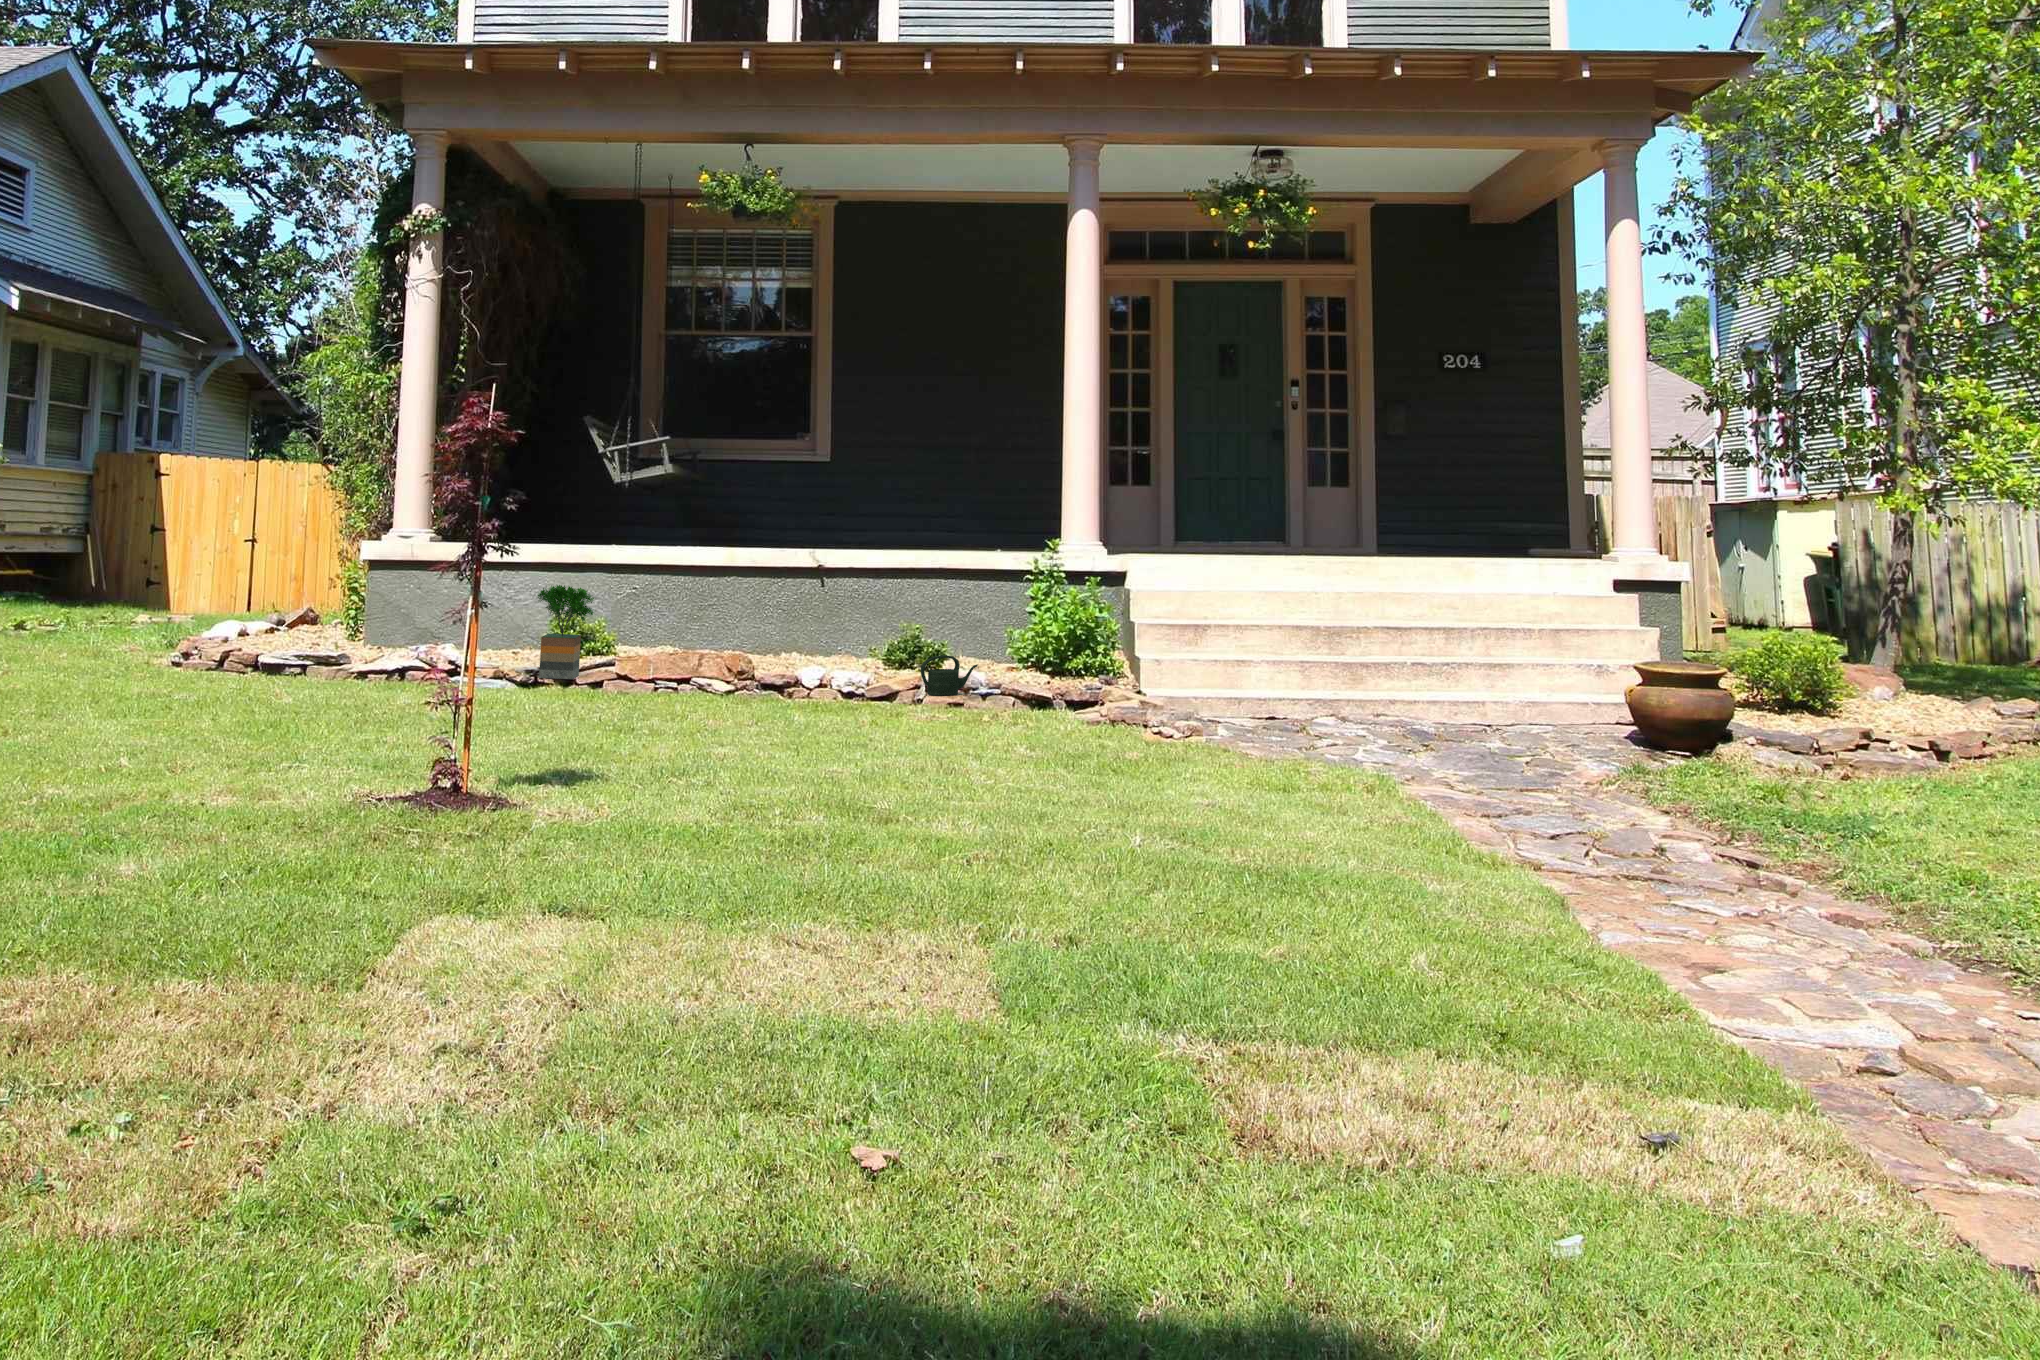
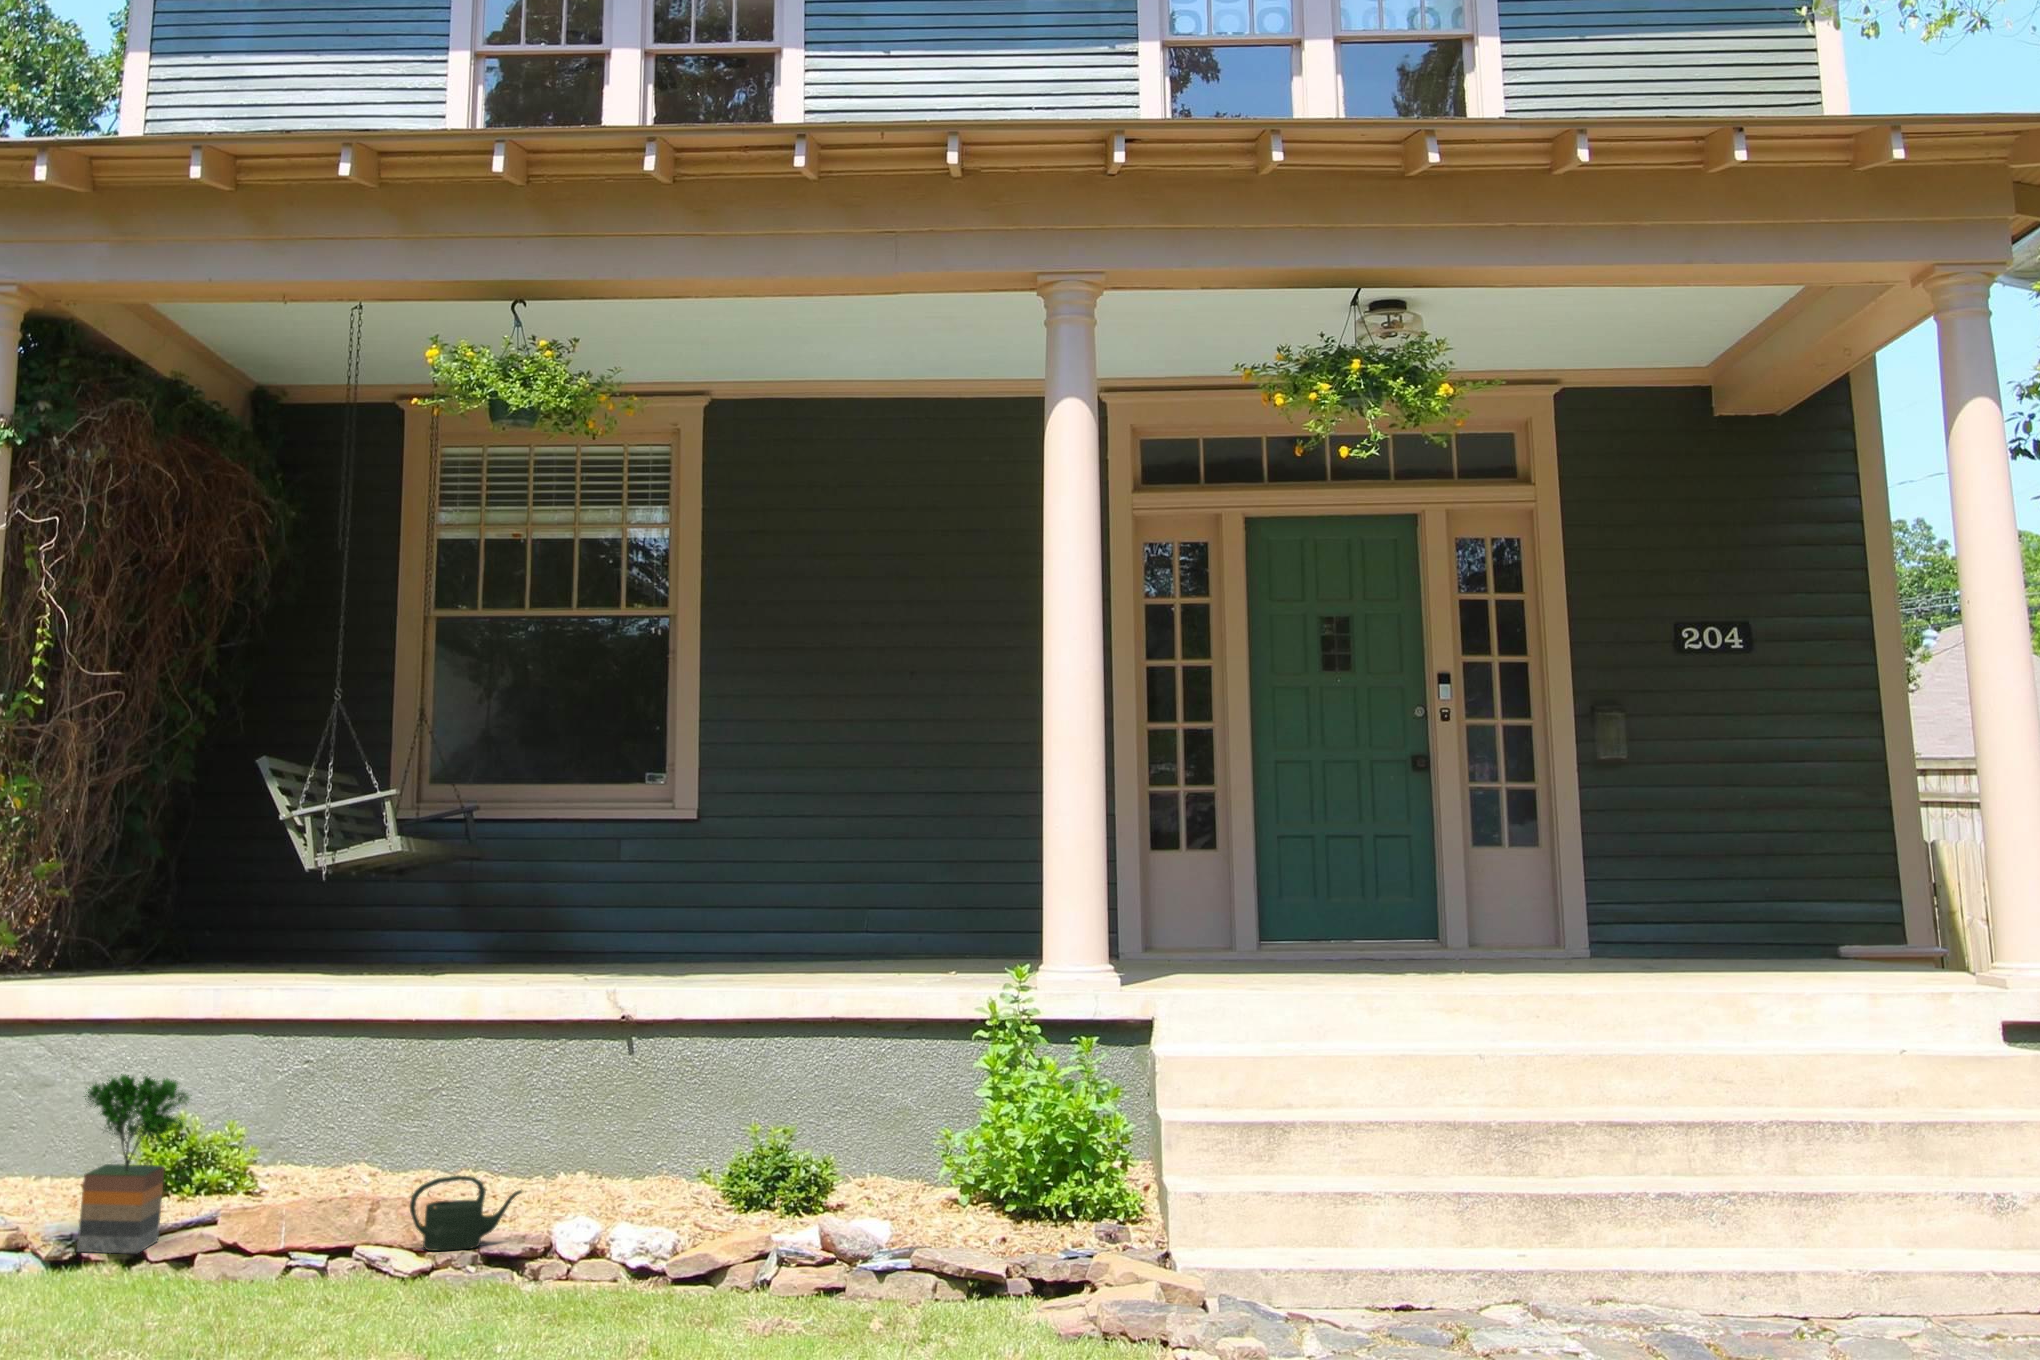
watering can: present [921,655,978,696] -> present [410,1176,522,1251]

